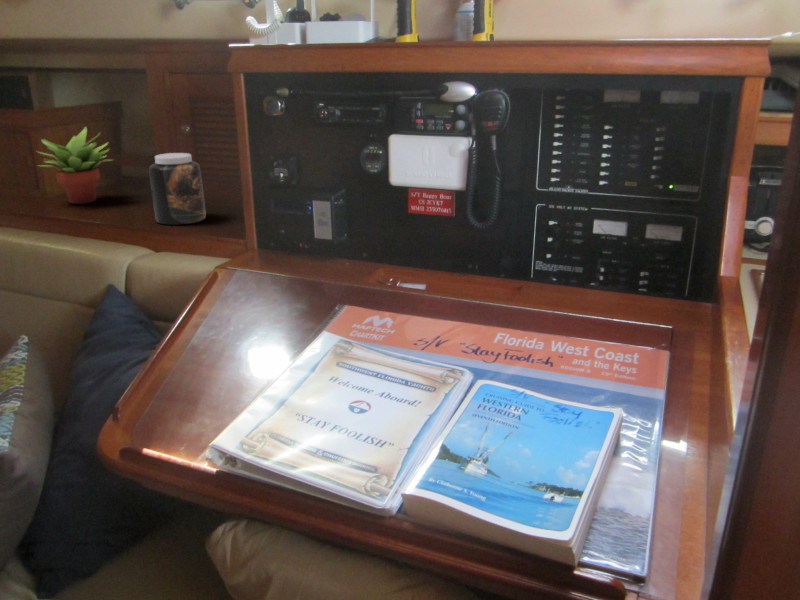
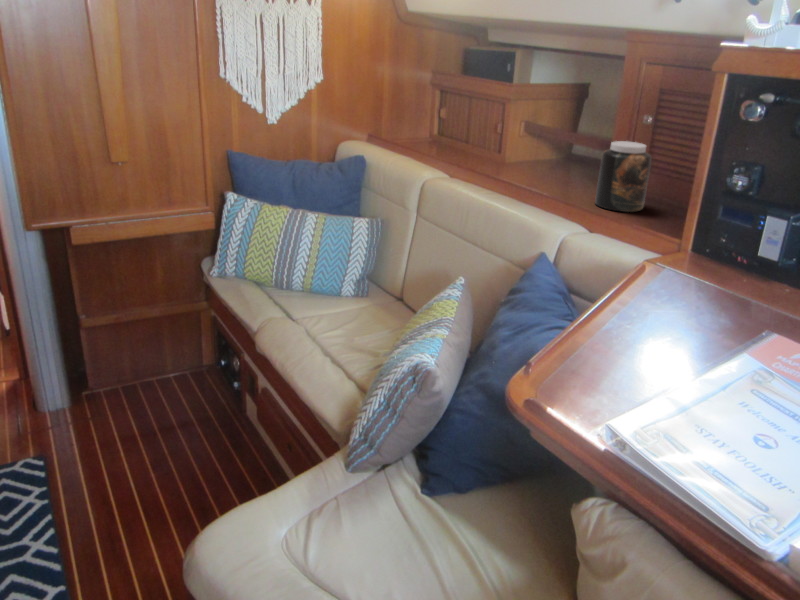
succulent plant: present [41,127,111,204] -> none [505,105,572,174]

